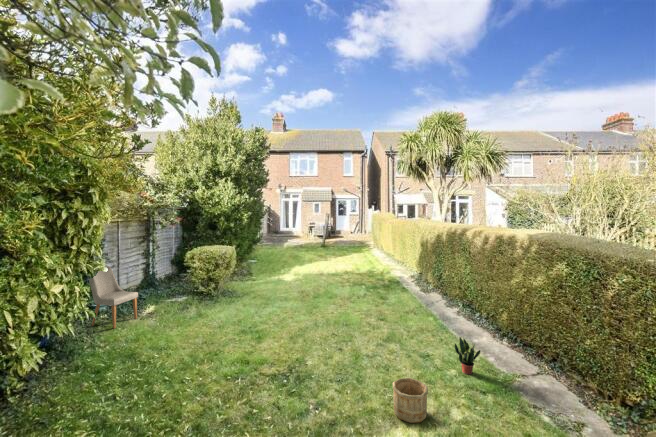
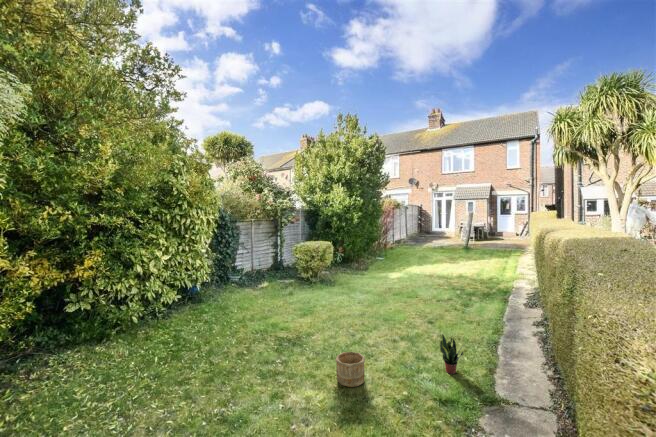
chair: present [89,266,138,329] -> none [223,251,252,293]

